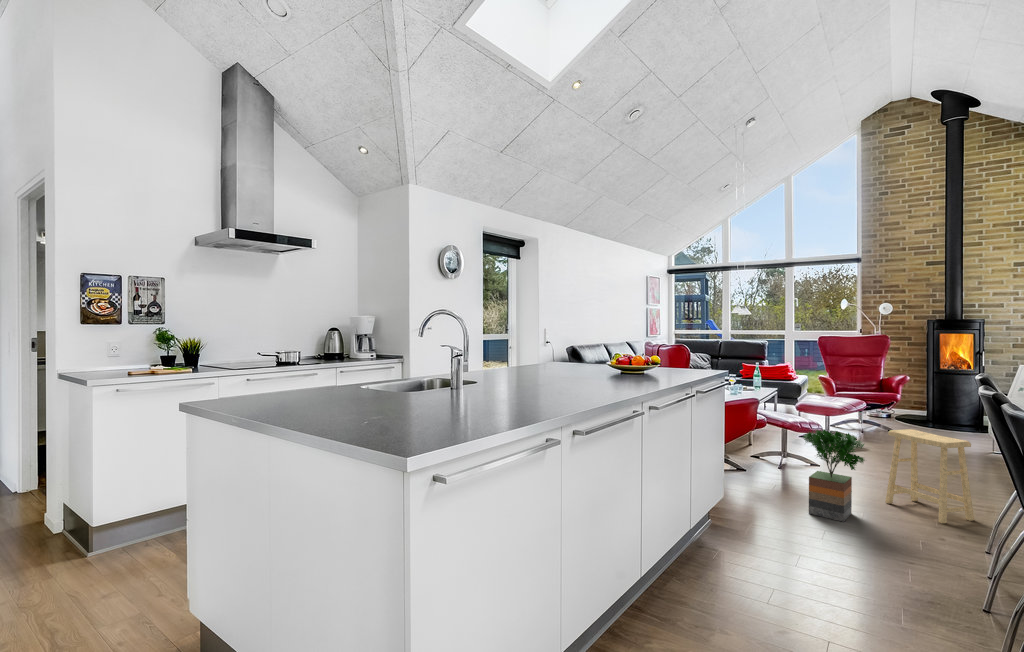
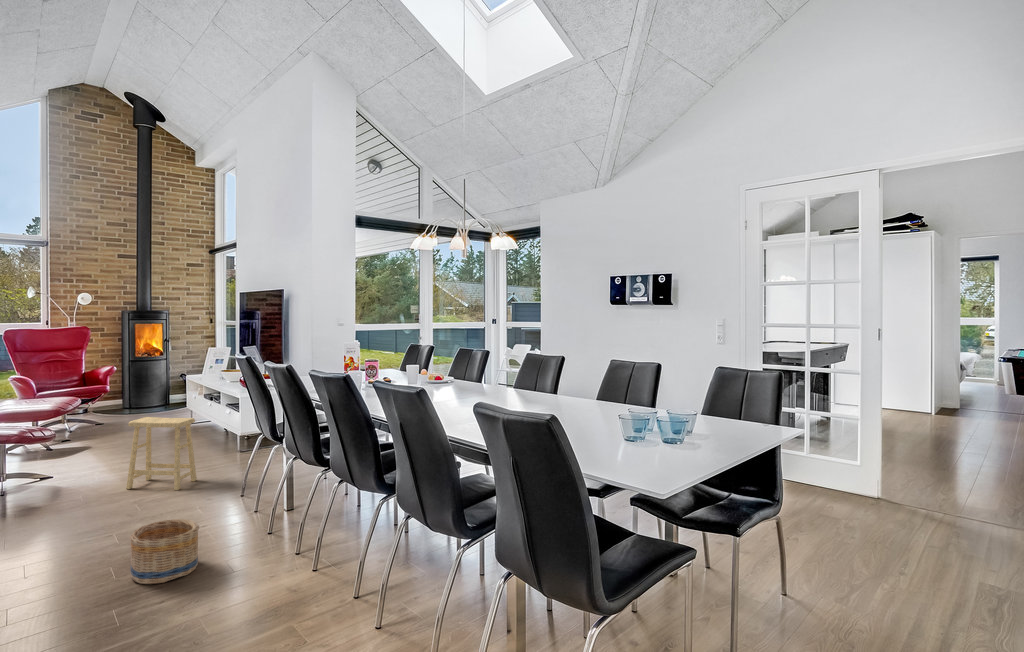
potted tree: present [804,430,865,522] -> none [48,431,120,524]
basket: none [836,545,921,628] -> present [129,519,199,584]

